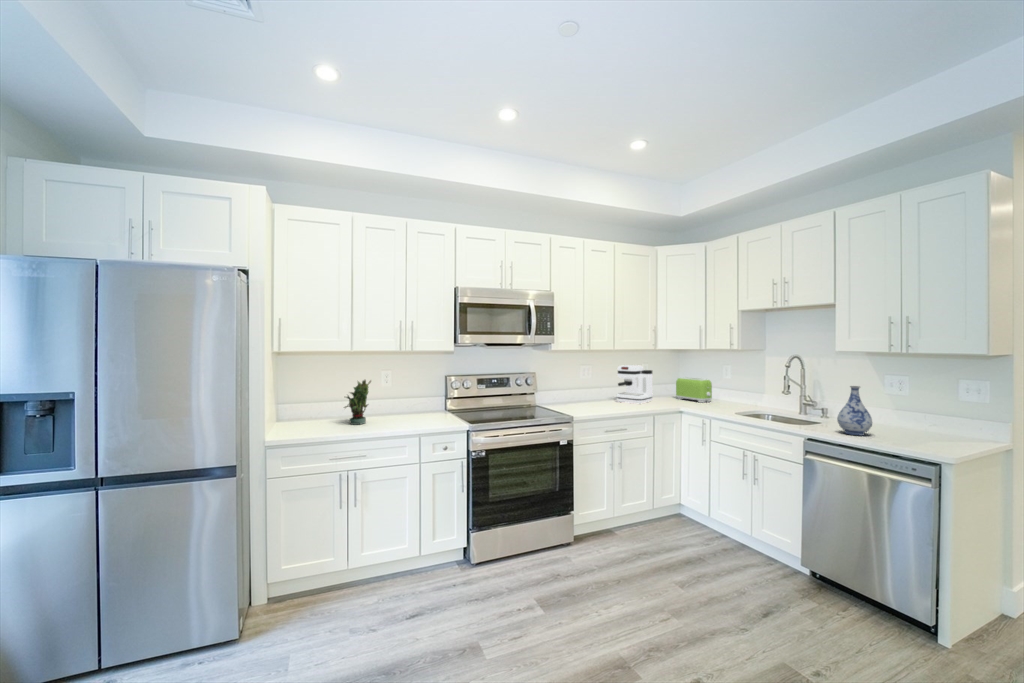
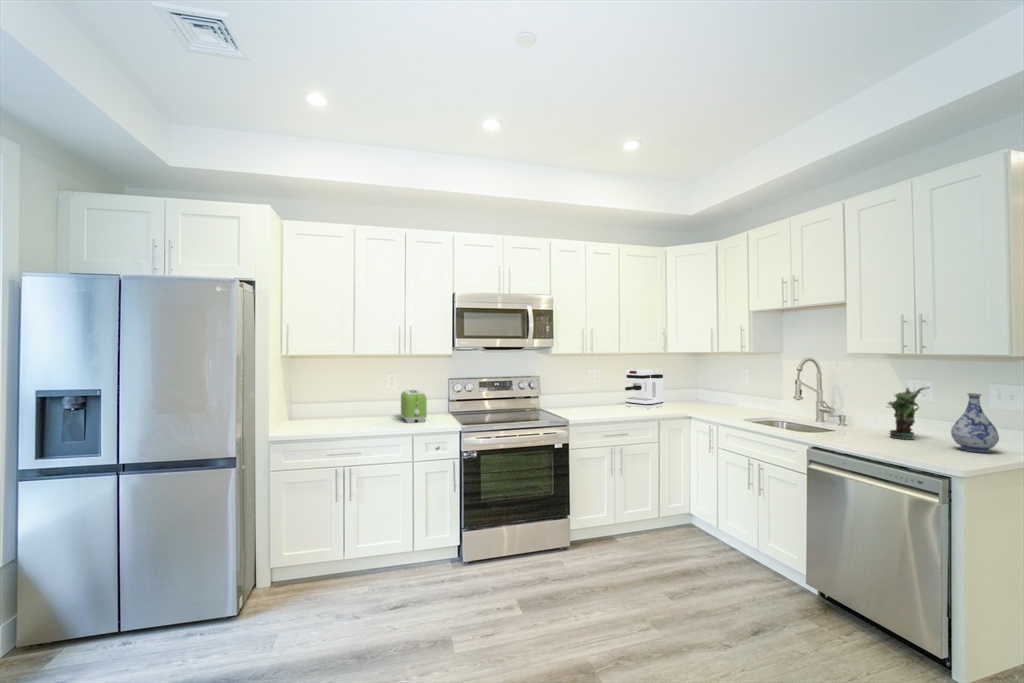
toaster: present [676,377,712,402] -> present [401,390,427,423]
potted plant: present [344,380,371,425] -> present [888,387,929,440]
vase: present [837,386,872,436] -> present [951,393,999,453]

